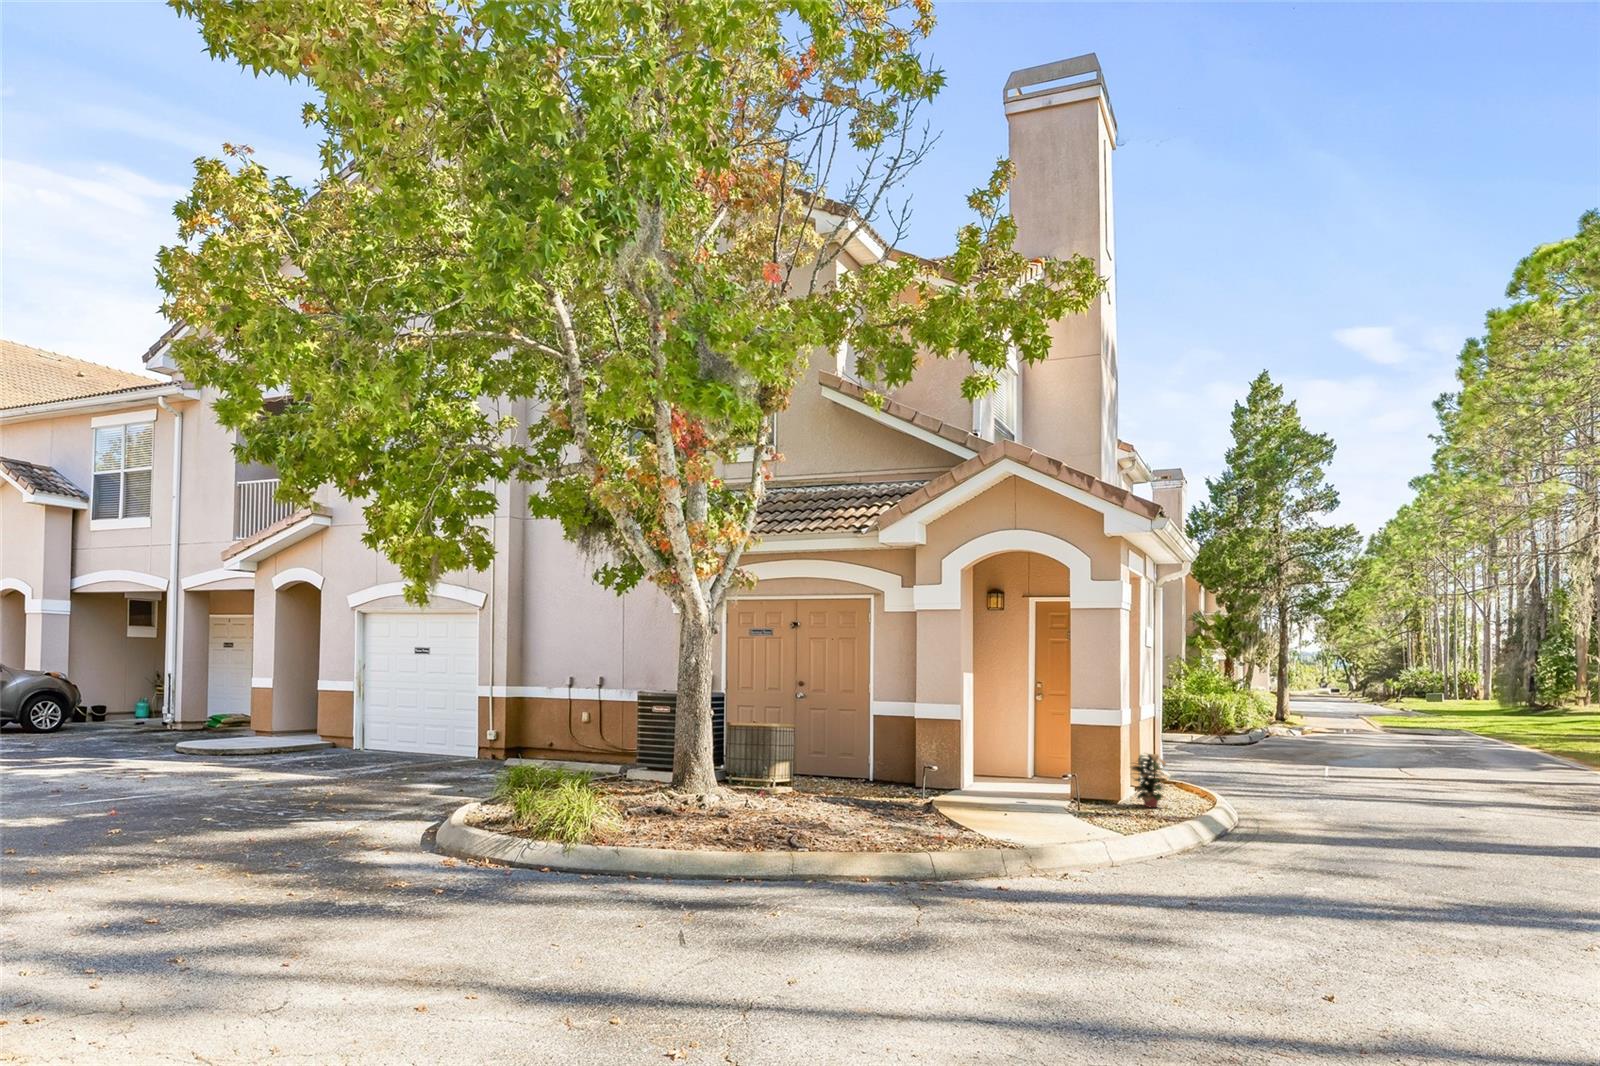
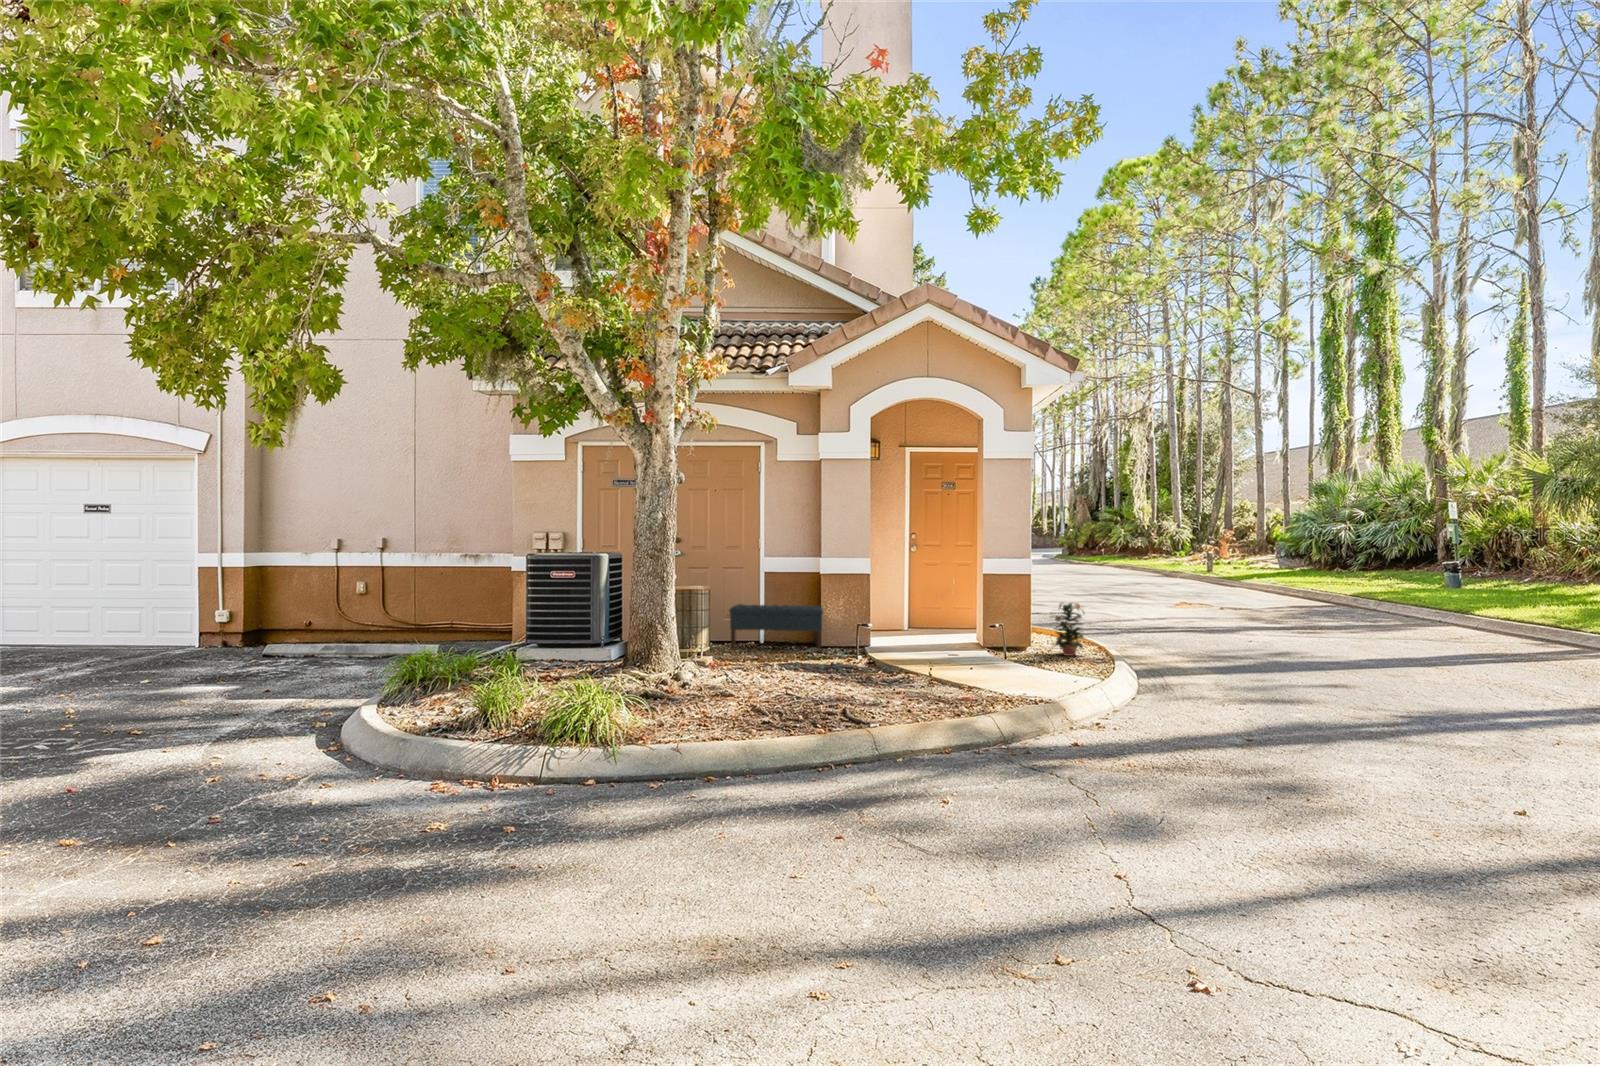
bench: none [835,742,923,789] -> present [729,604,823,652]

